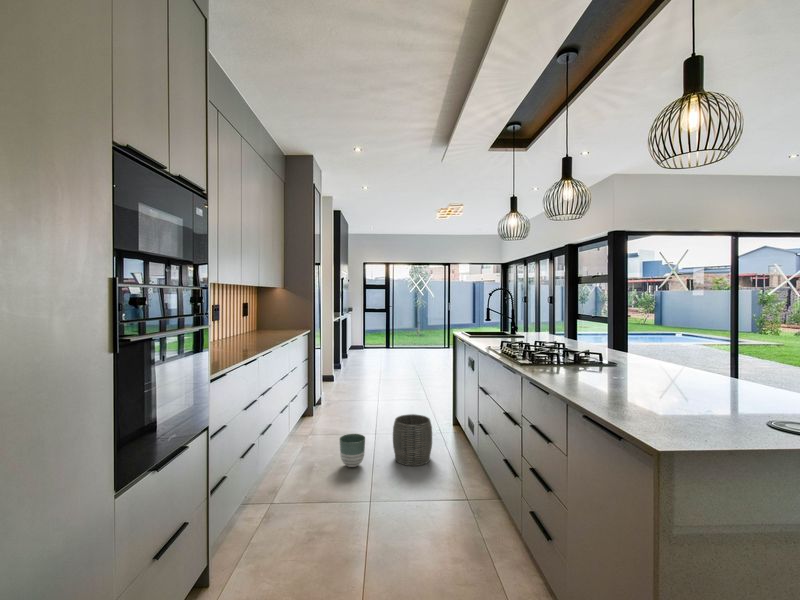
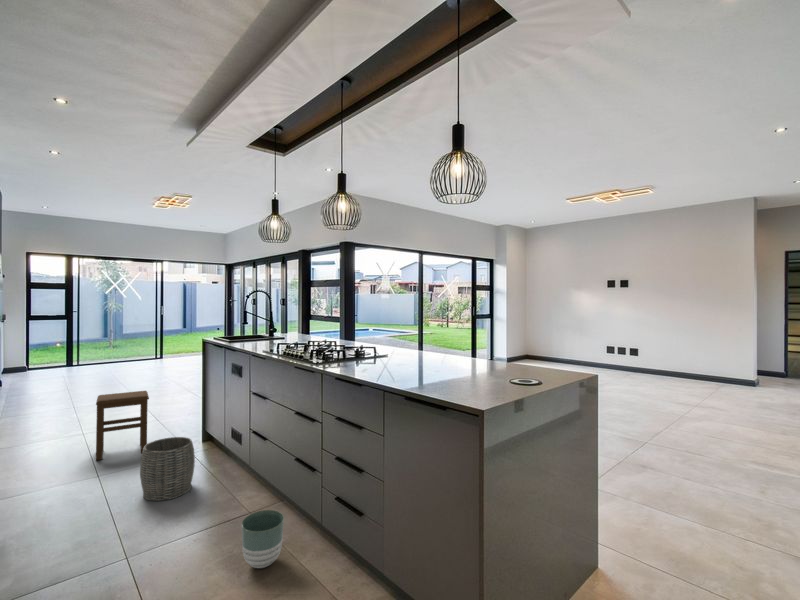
stool: none [377,372,413,423] -> present [96,391,149,460]
planter: present [340,434,365,467] -> present [241,510,284,568]

